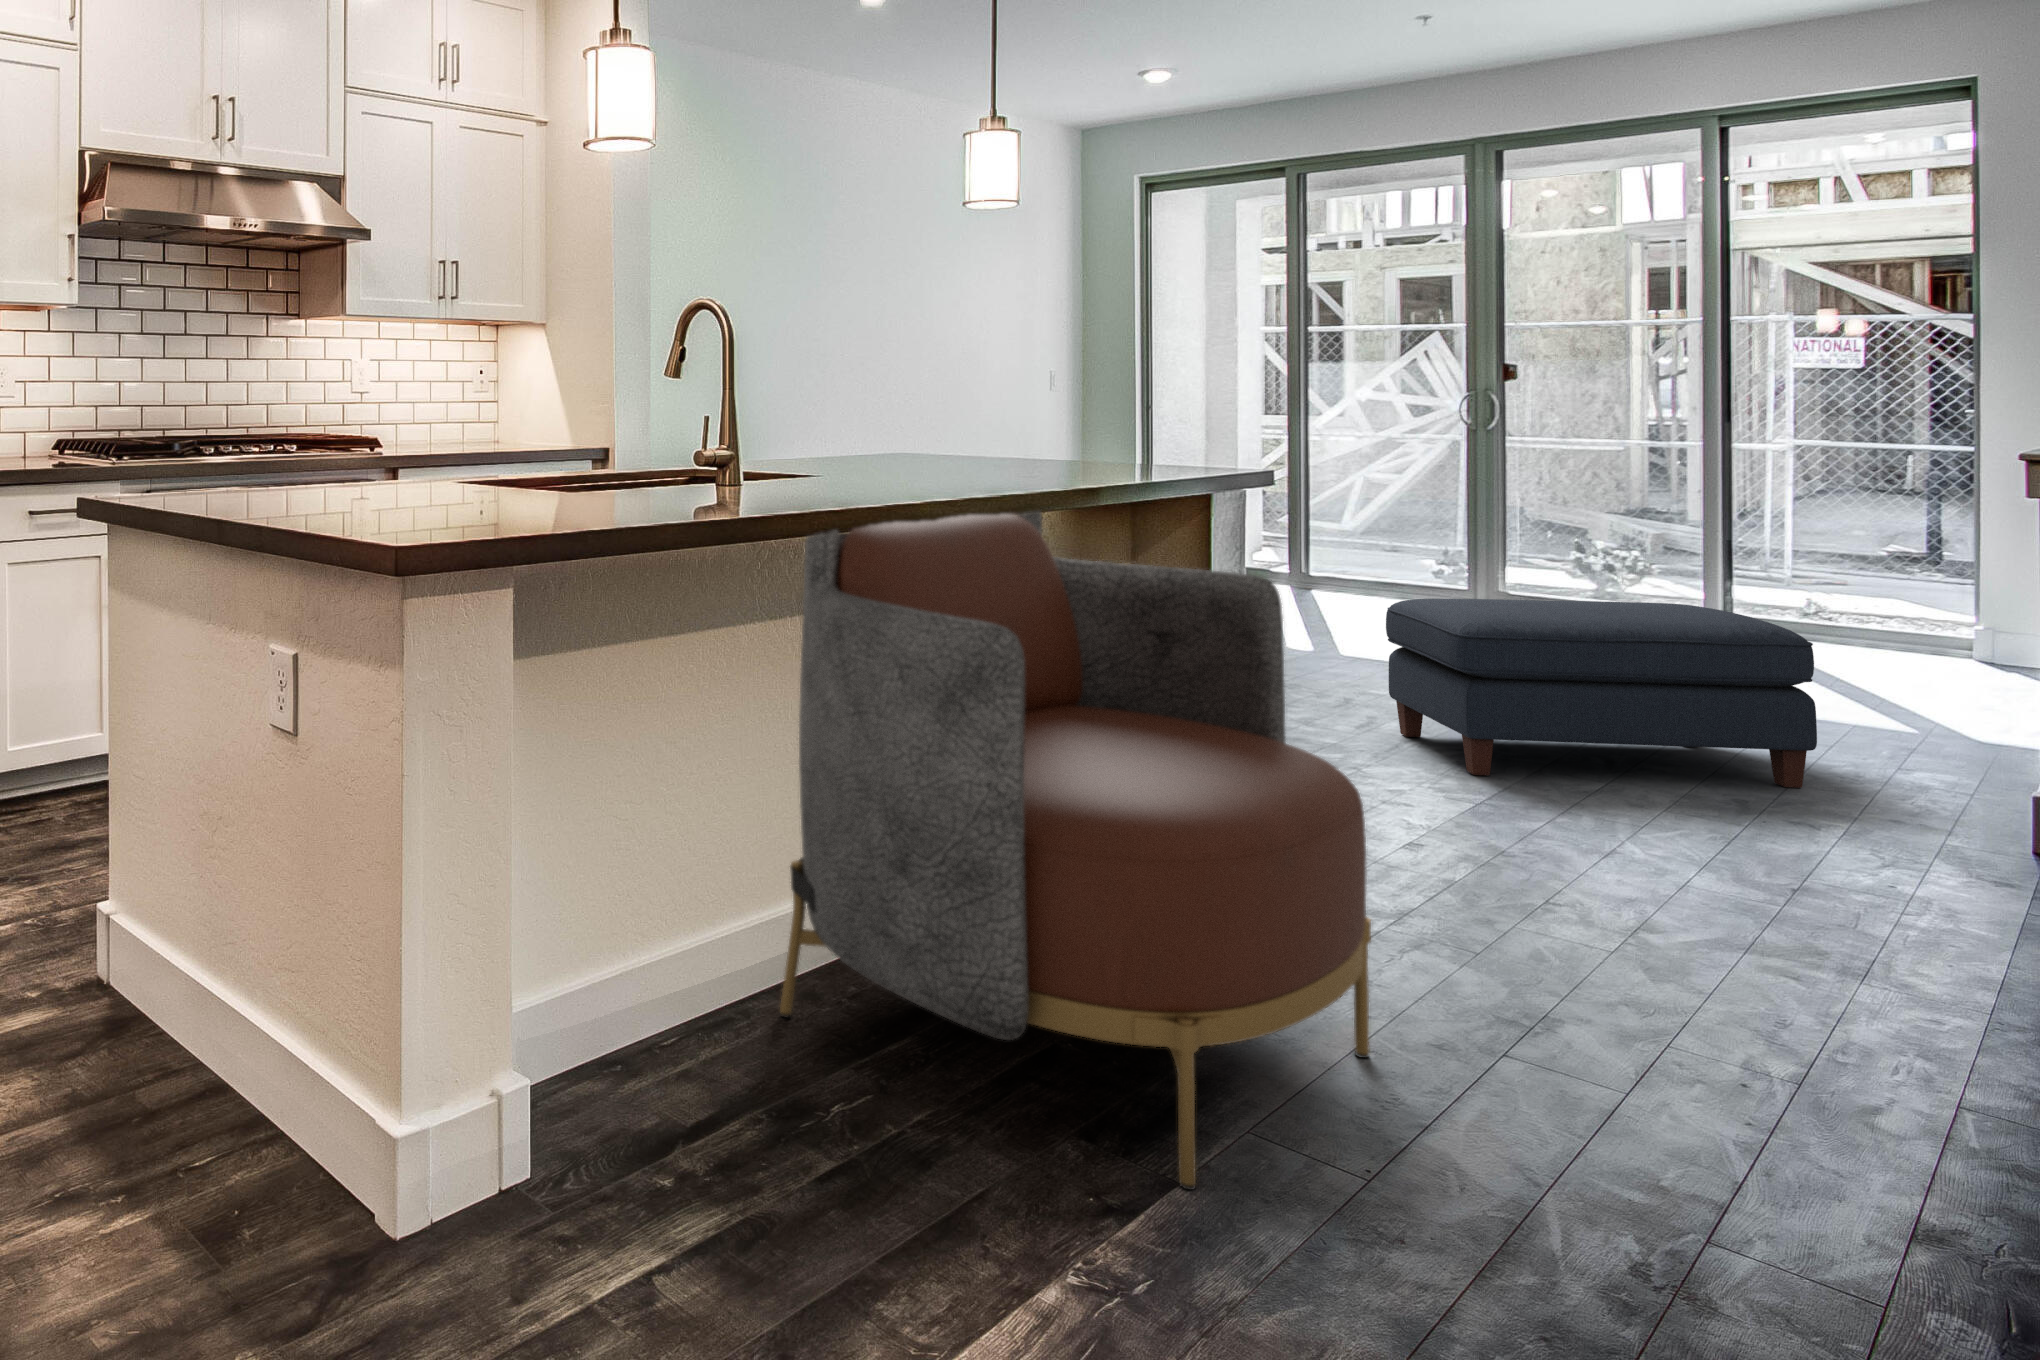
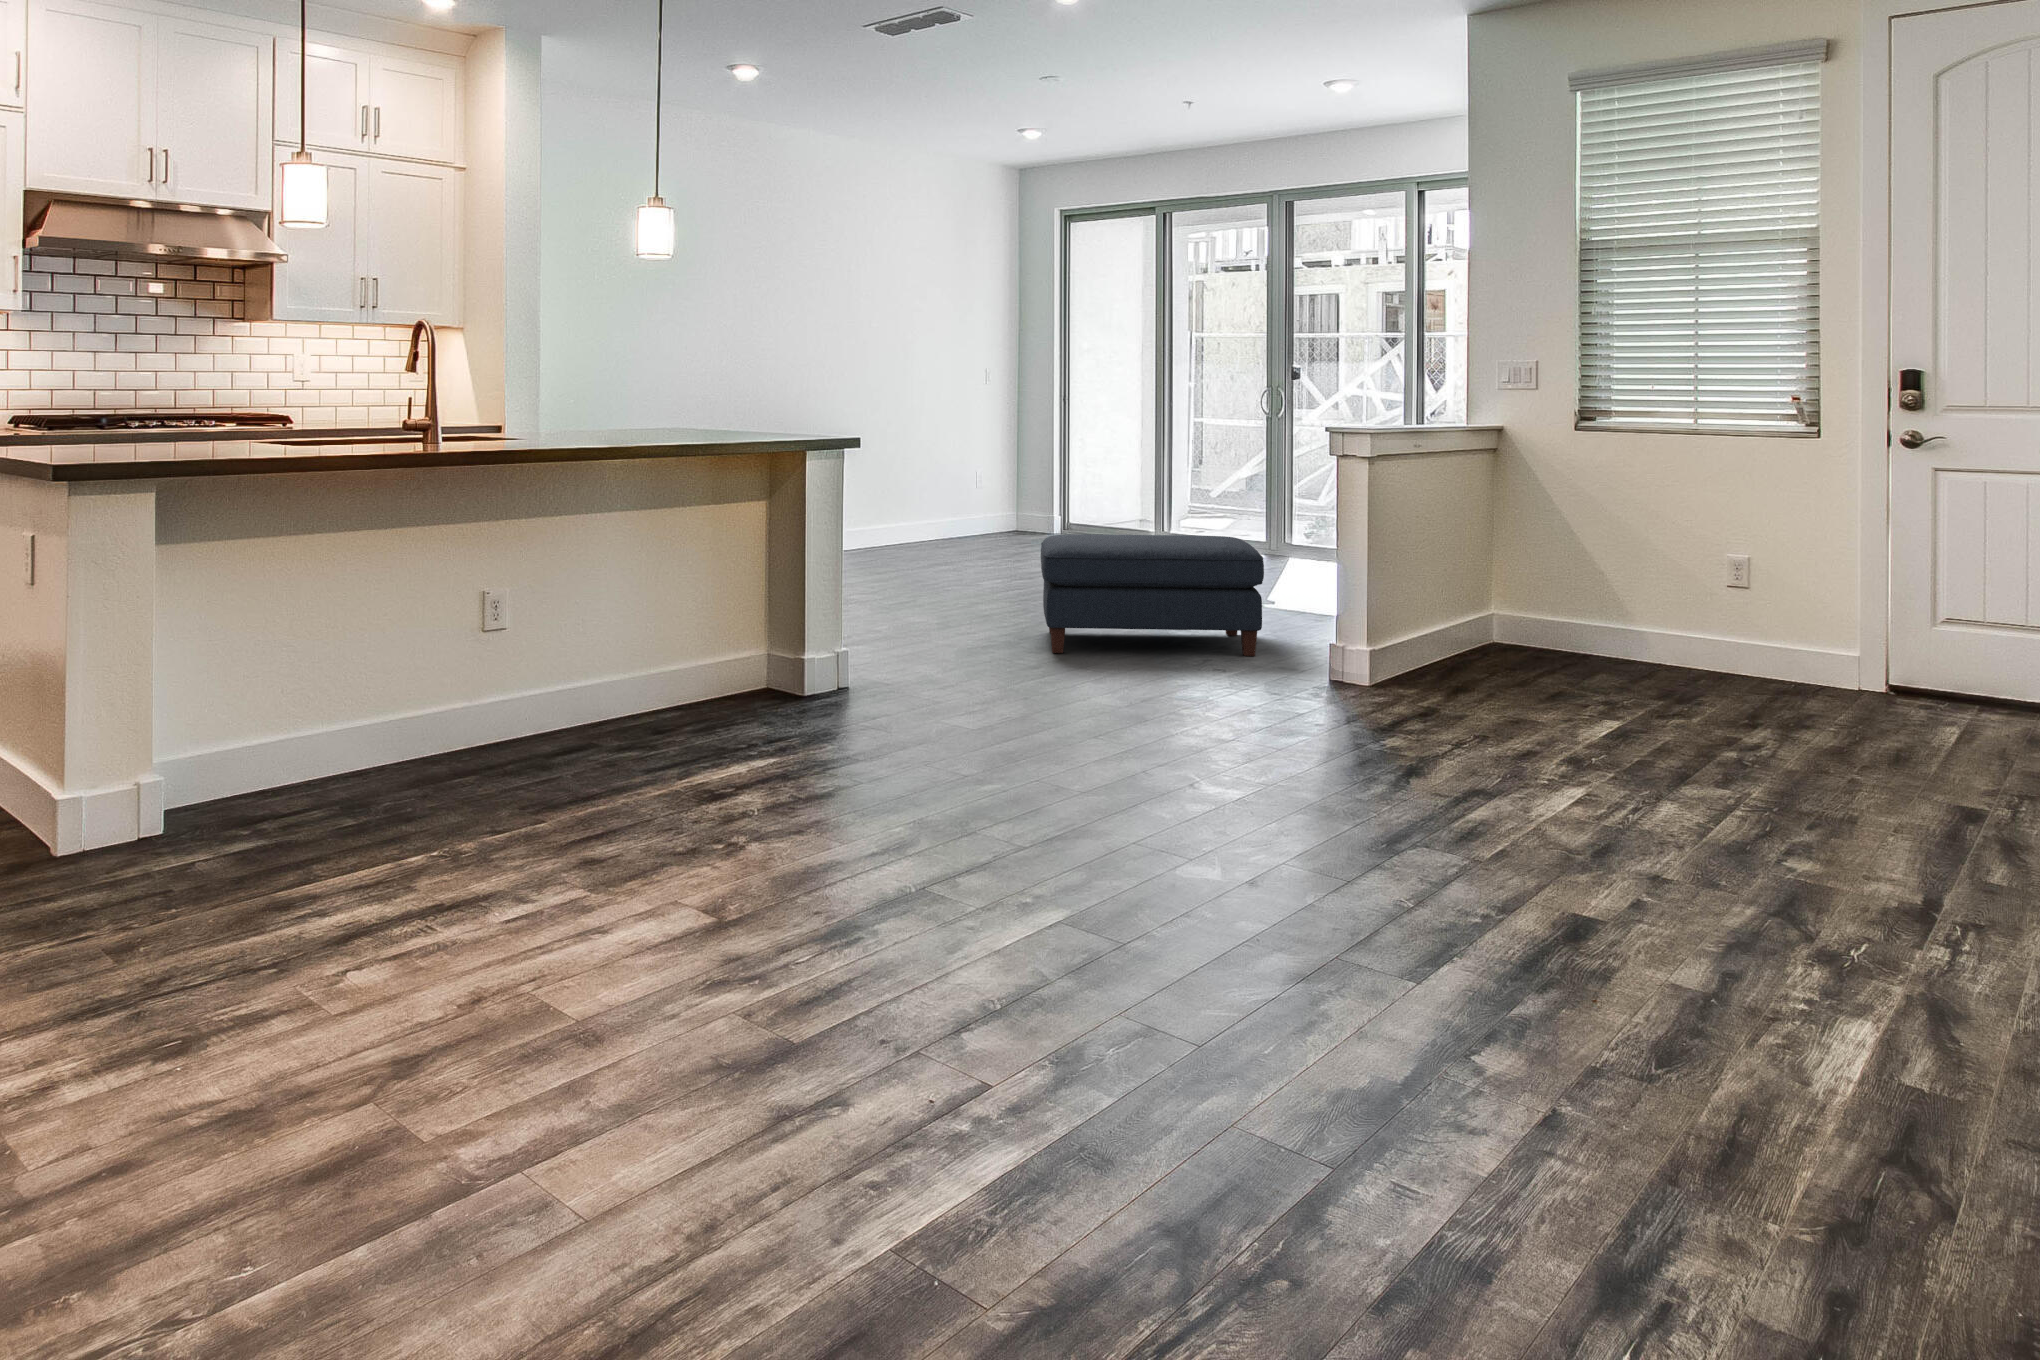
armchair: present [780,511,1371,1190] -> none [384,450,728,835]

